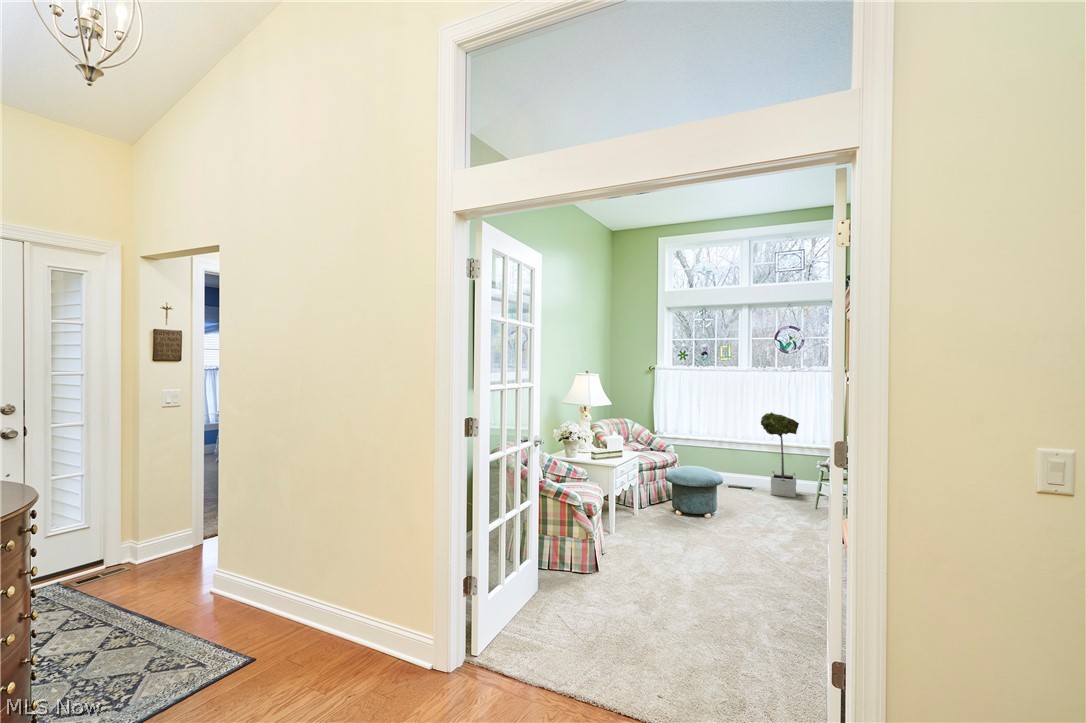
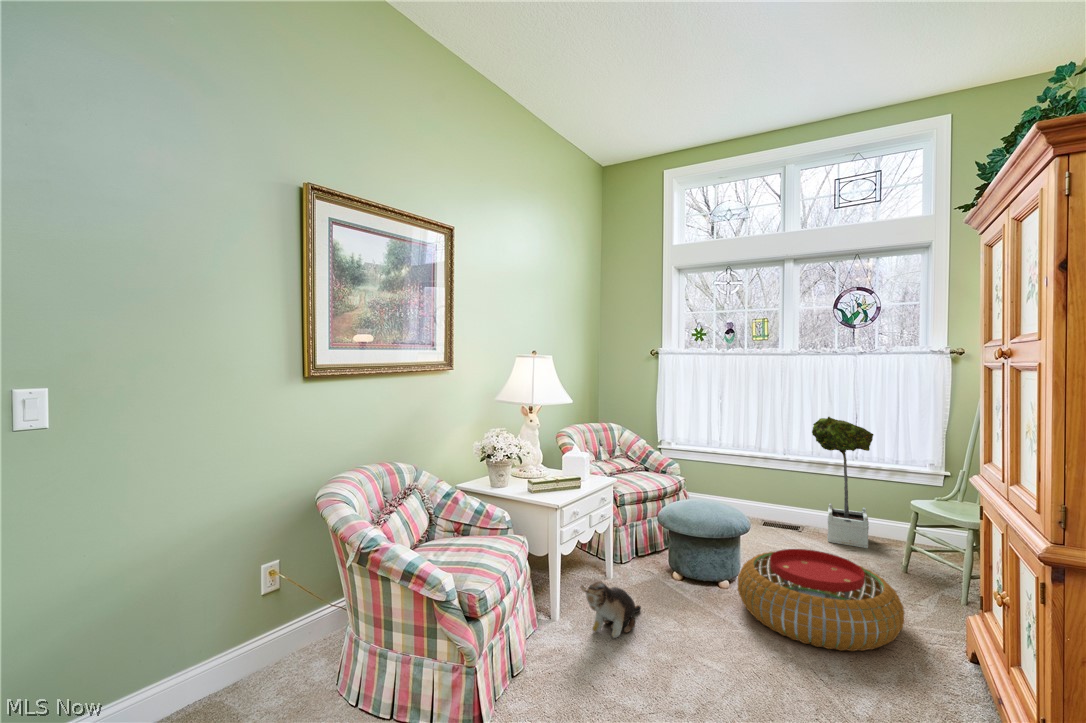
pouf: none [716,491,807,539] -> present [738,549,904,651]
plush toy: none [631,507,661,539] -> present [581,582,641,638]

